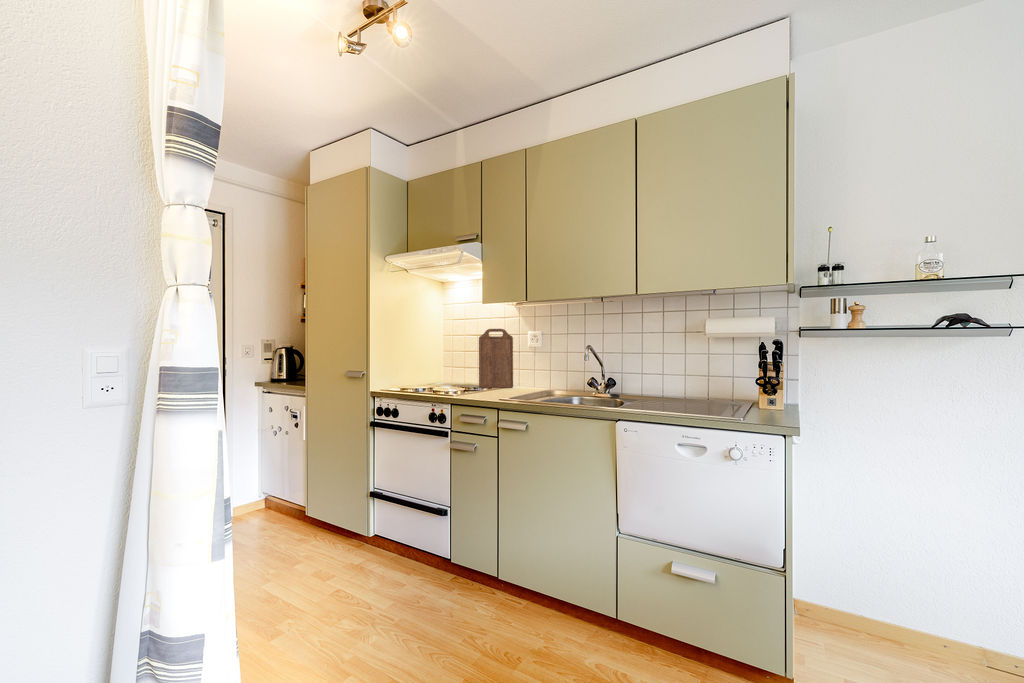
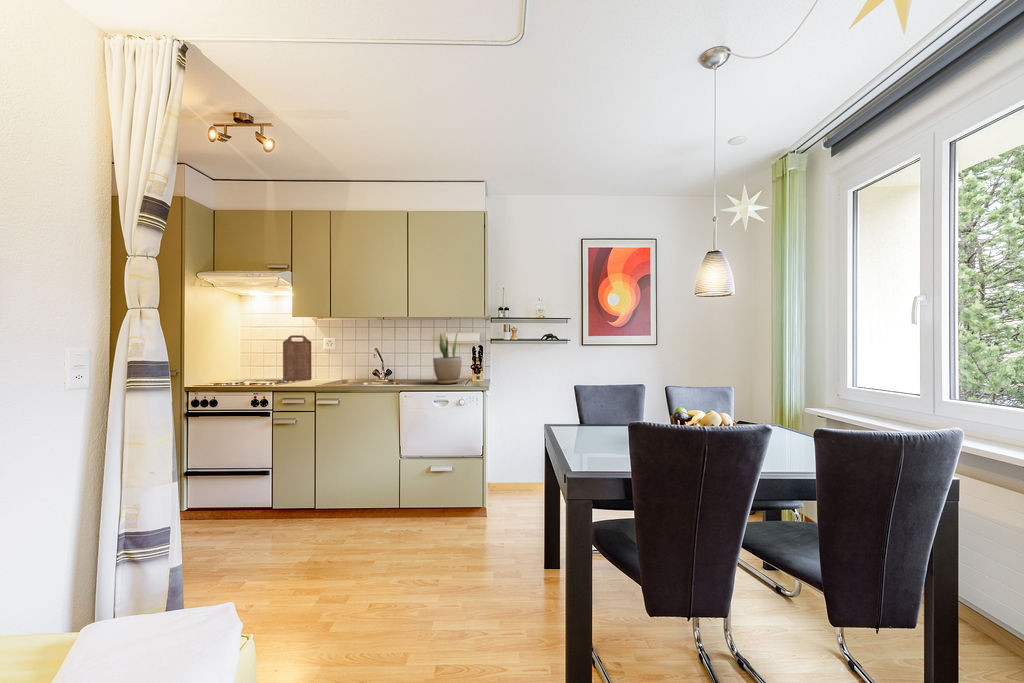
potted plant: none [679,310,735,411] -> present [433,334,462,384]

